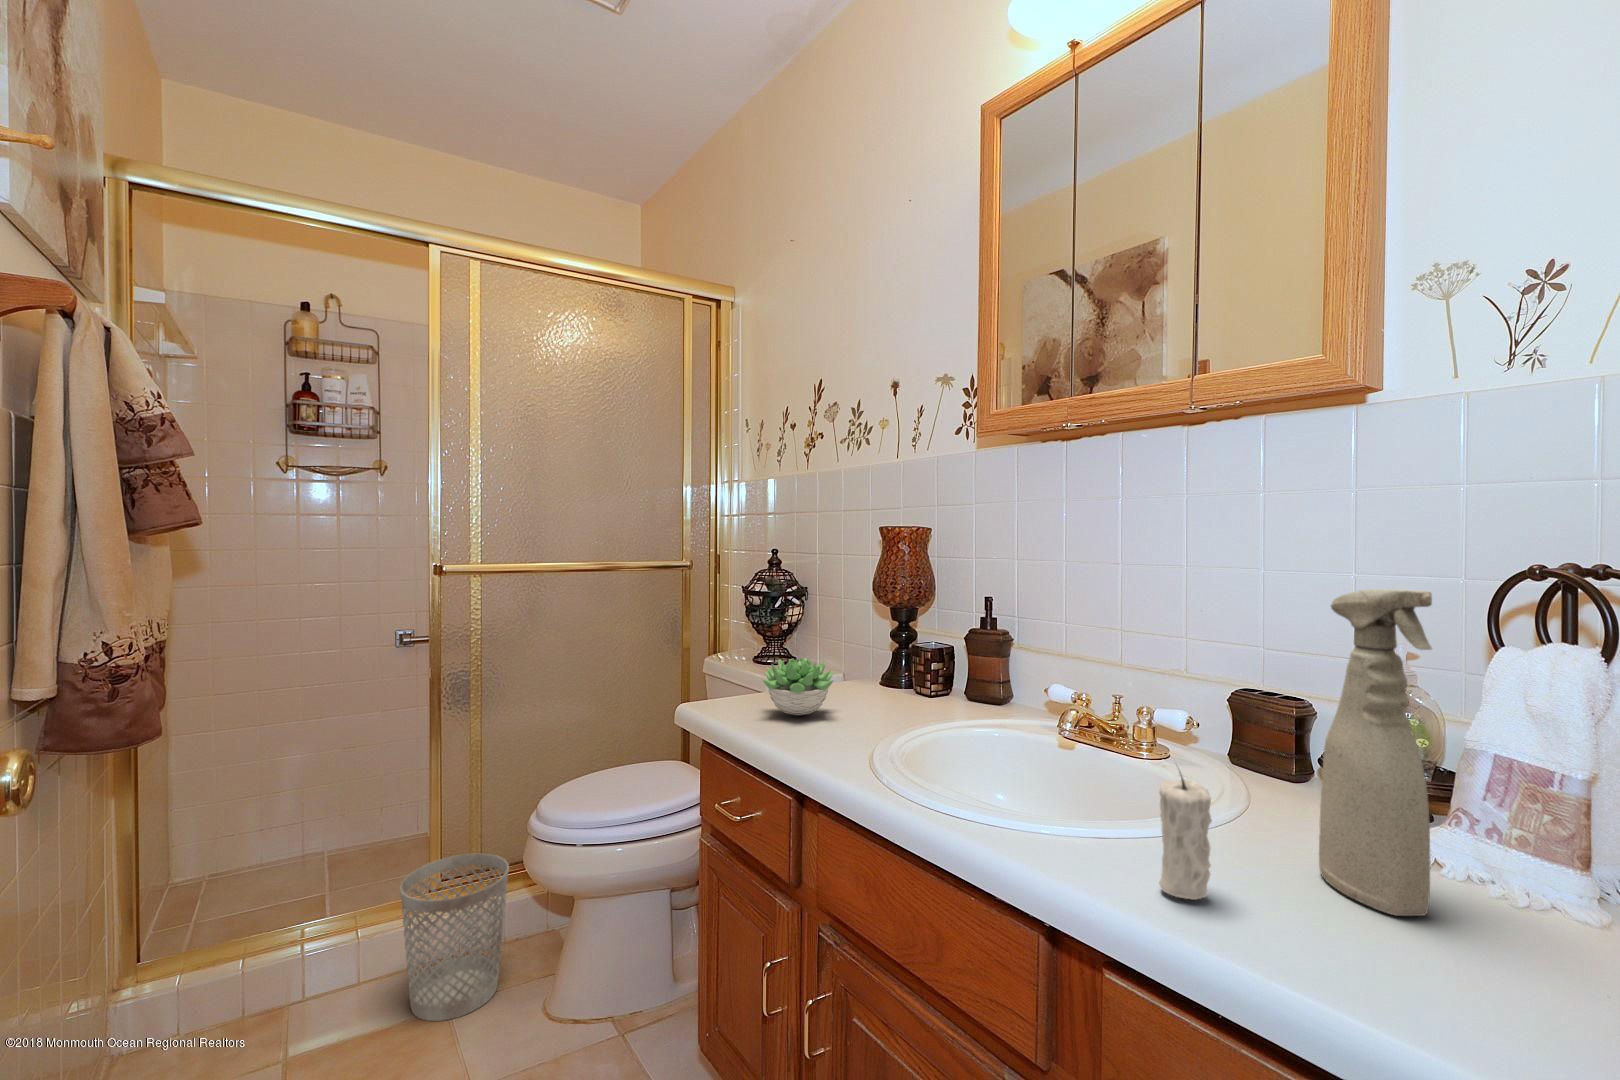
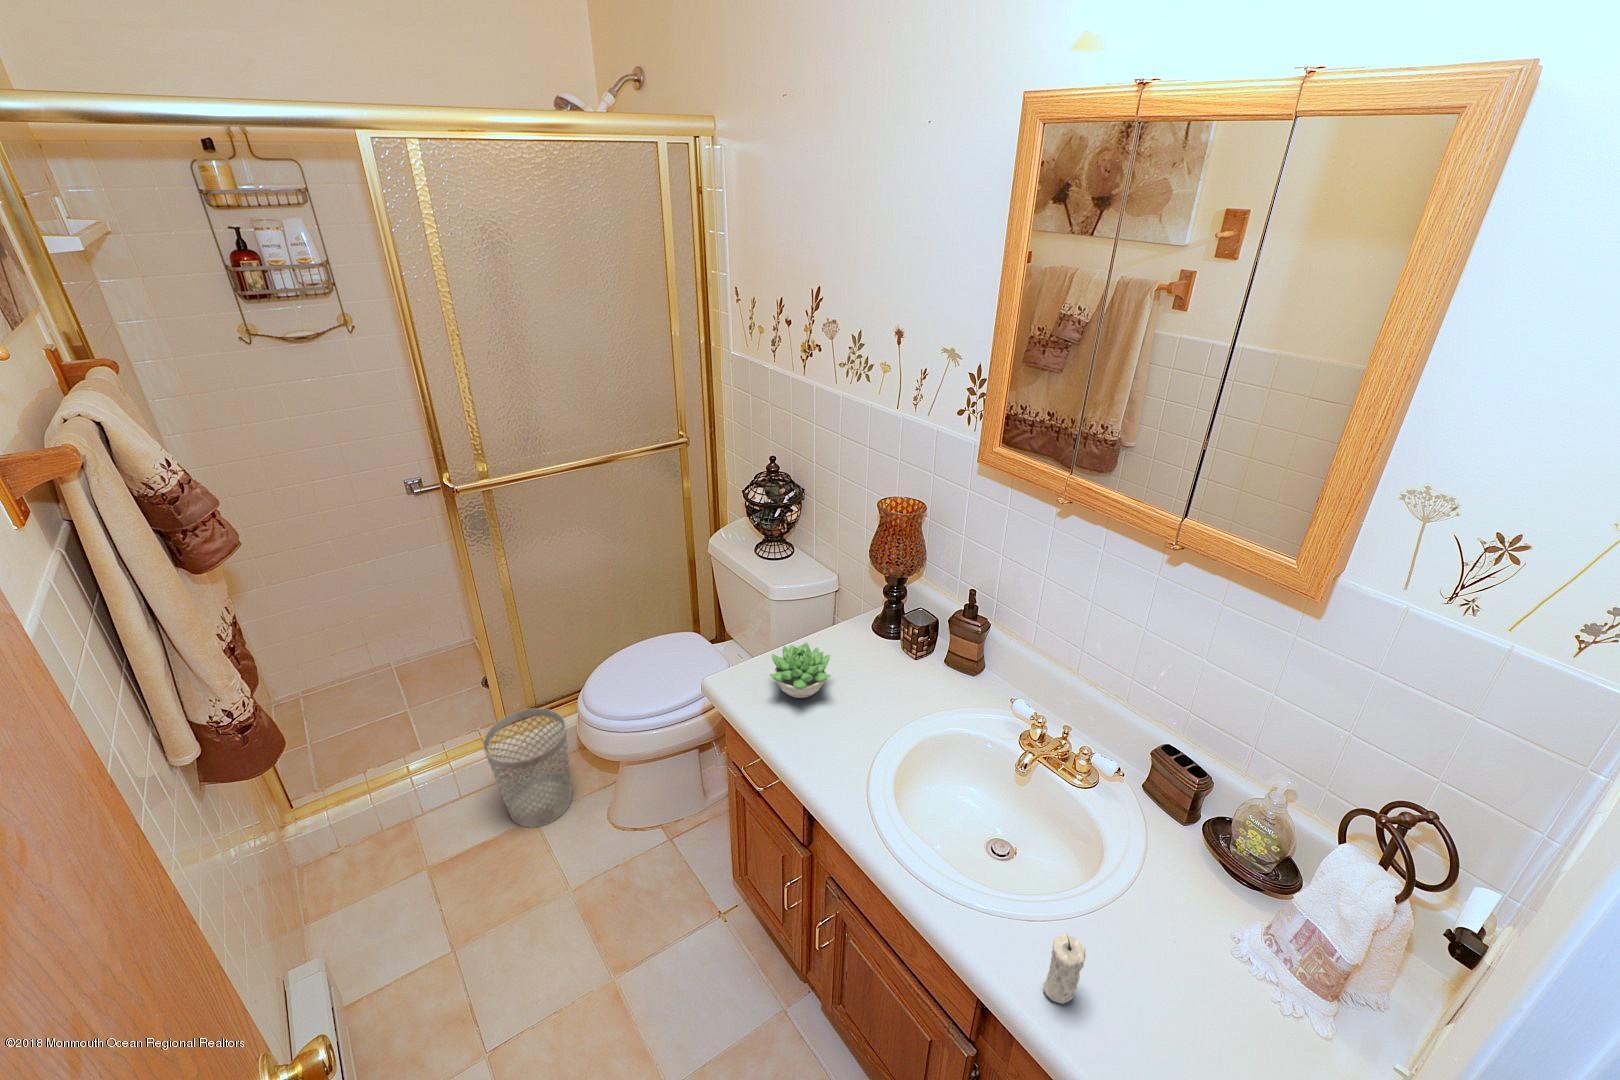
spray bottle: present [1319,589,1432,916] -> none [1156,835,1268,1020]

